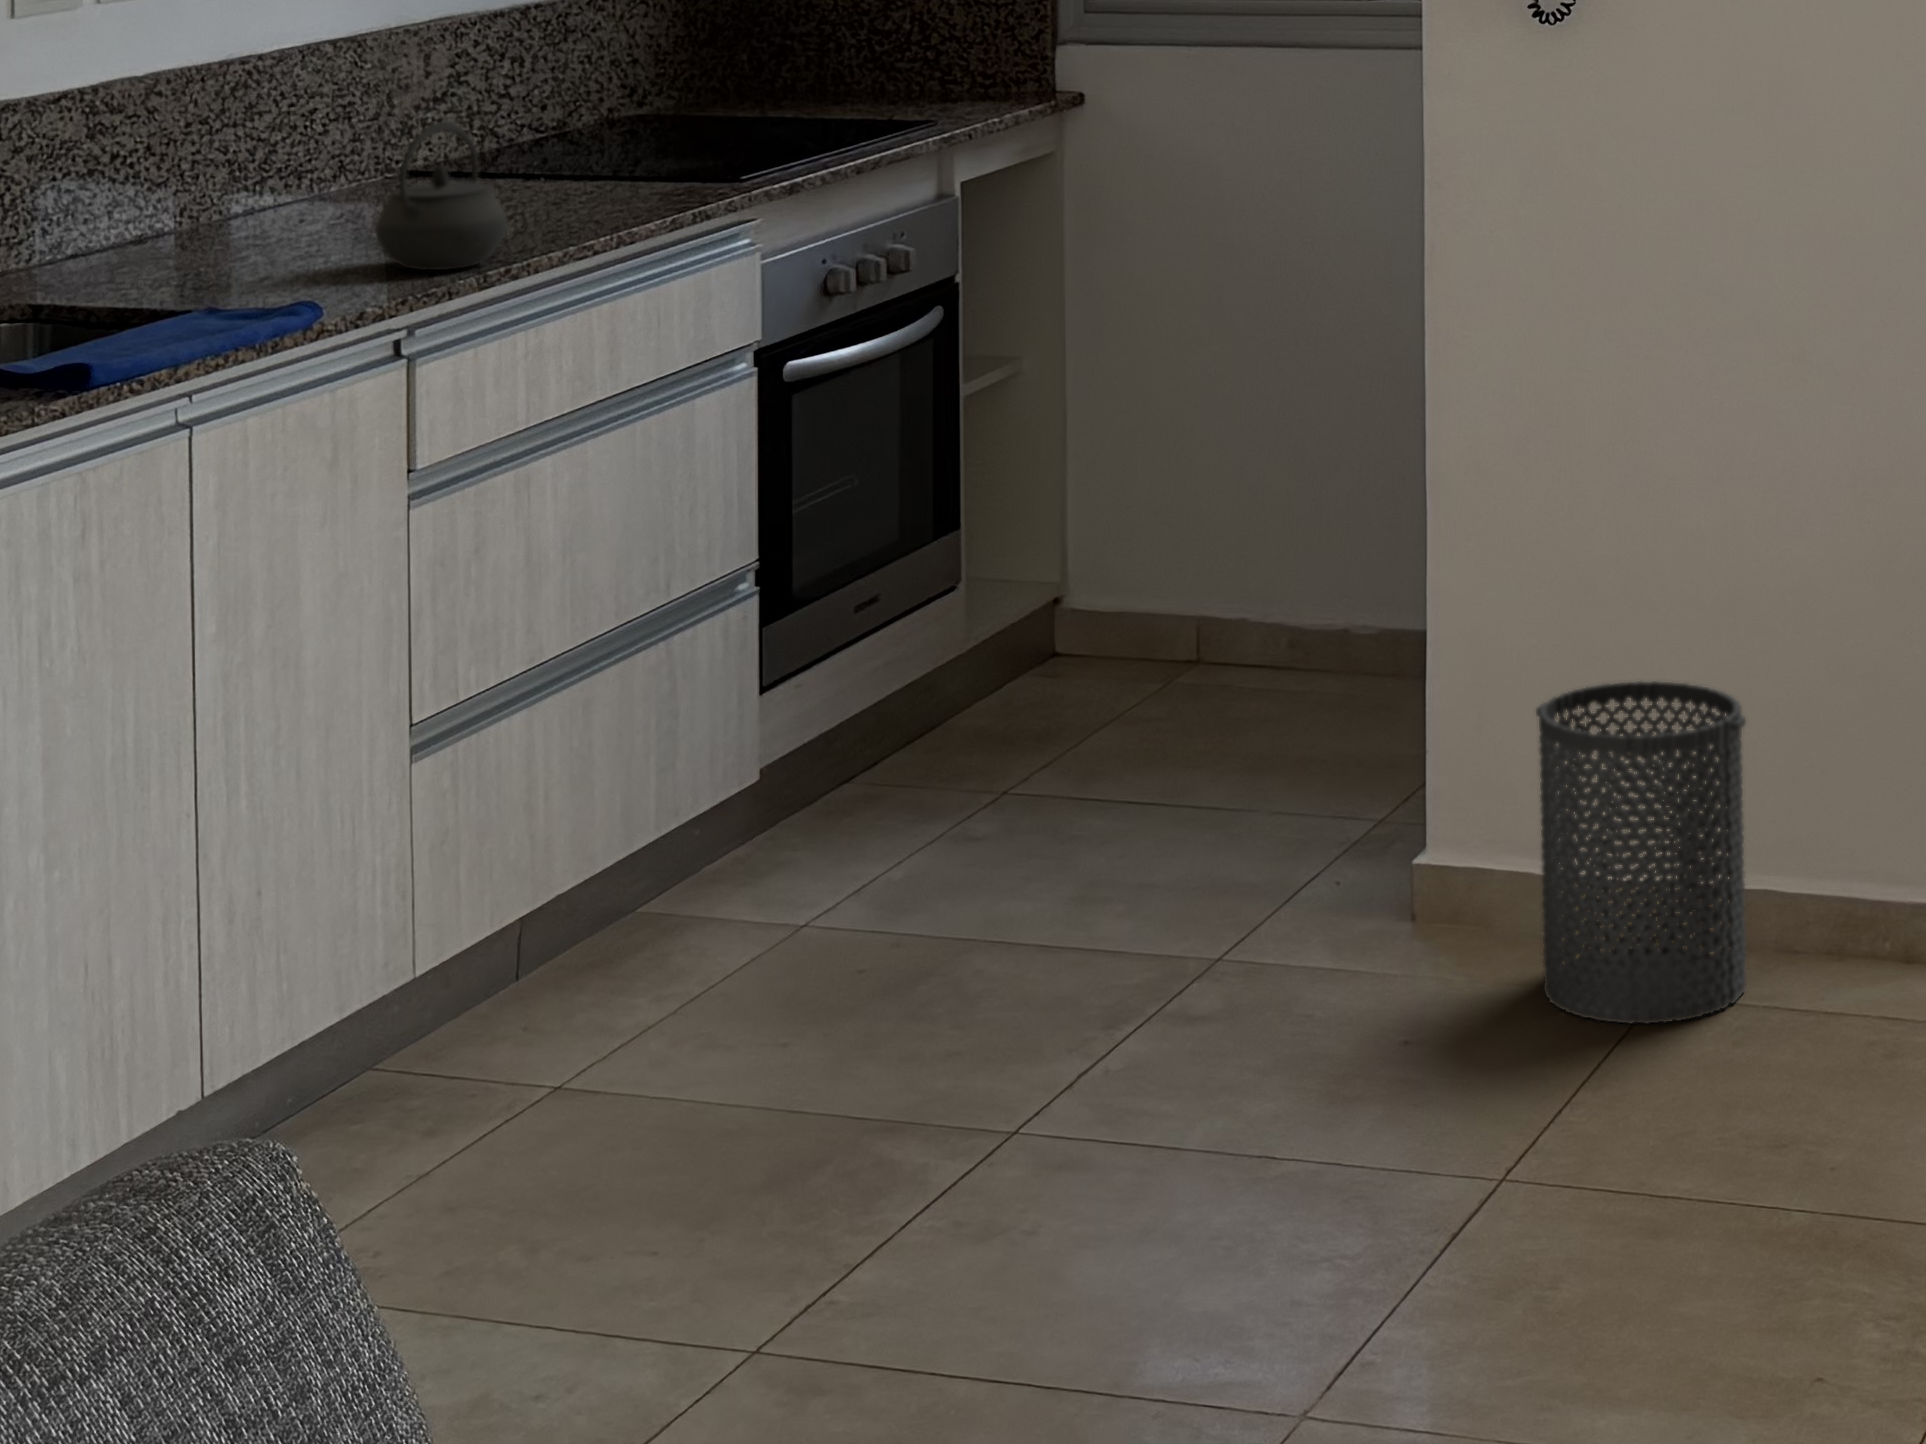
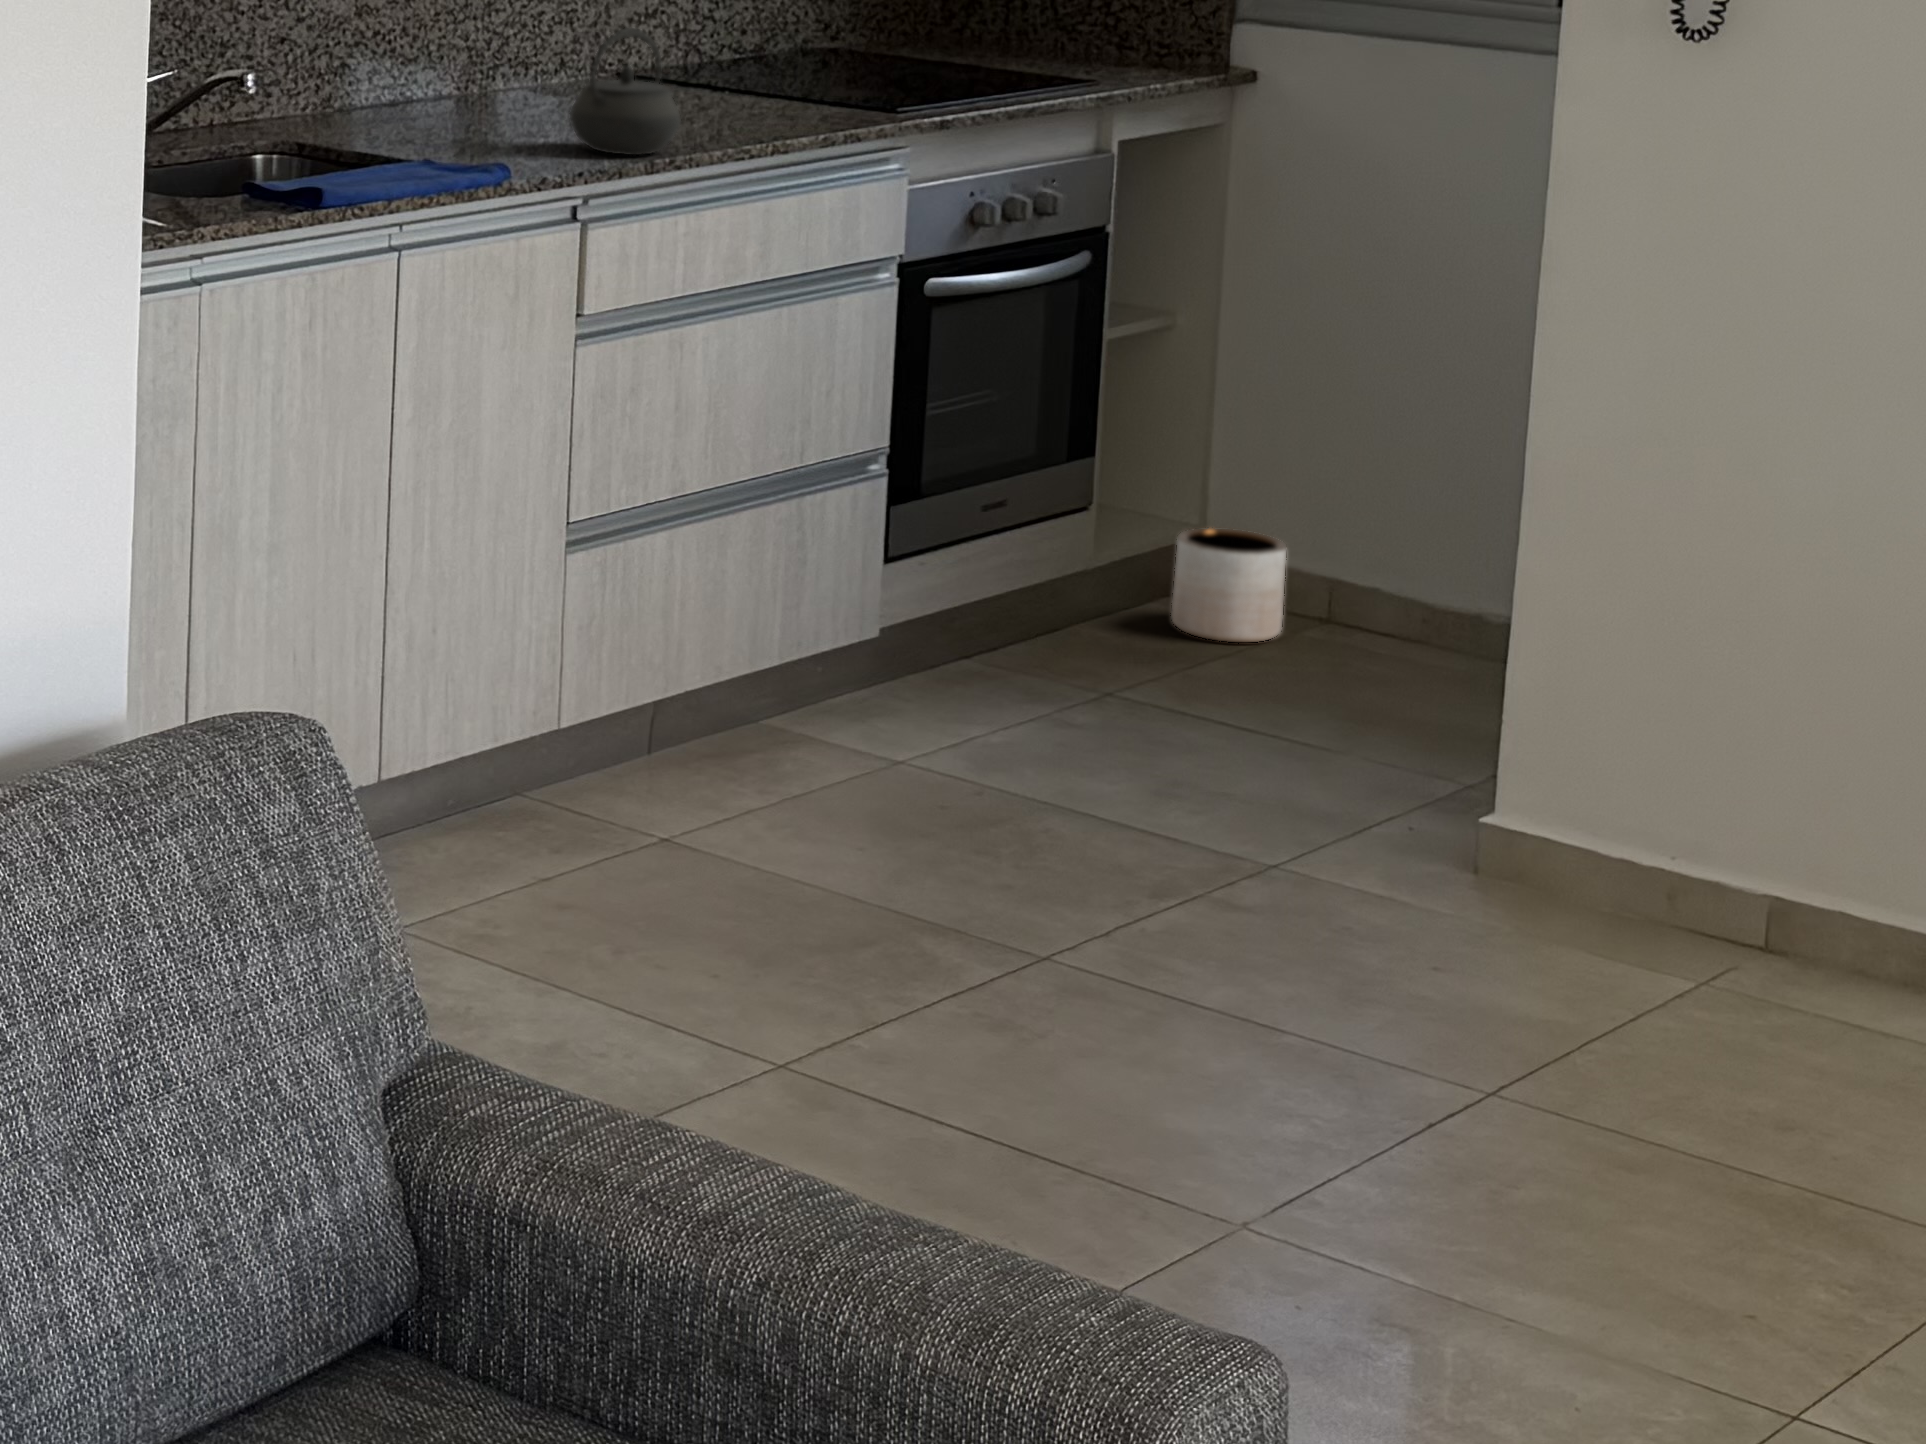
planter: none [1053,583,1166,707] -> present [1172,528,1286,642]
trash can: present [1536,681,1746,1024] -> none [1576,679,1816,1005]

